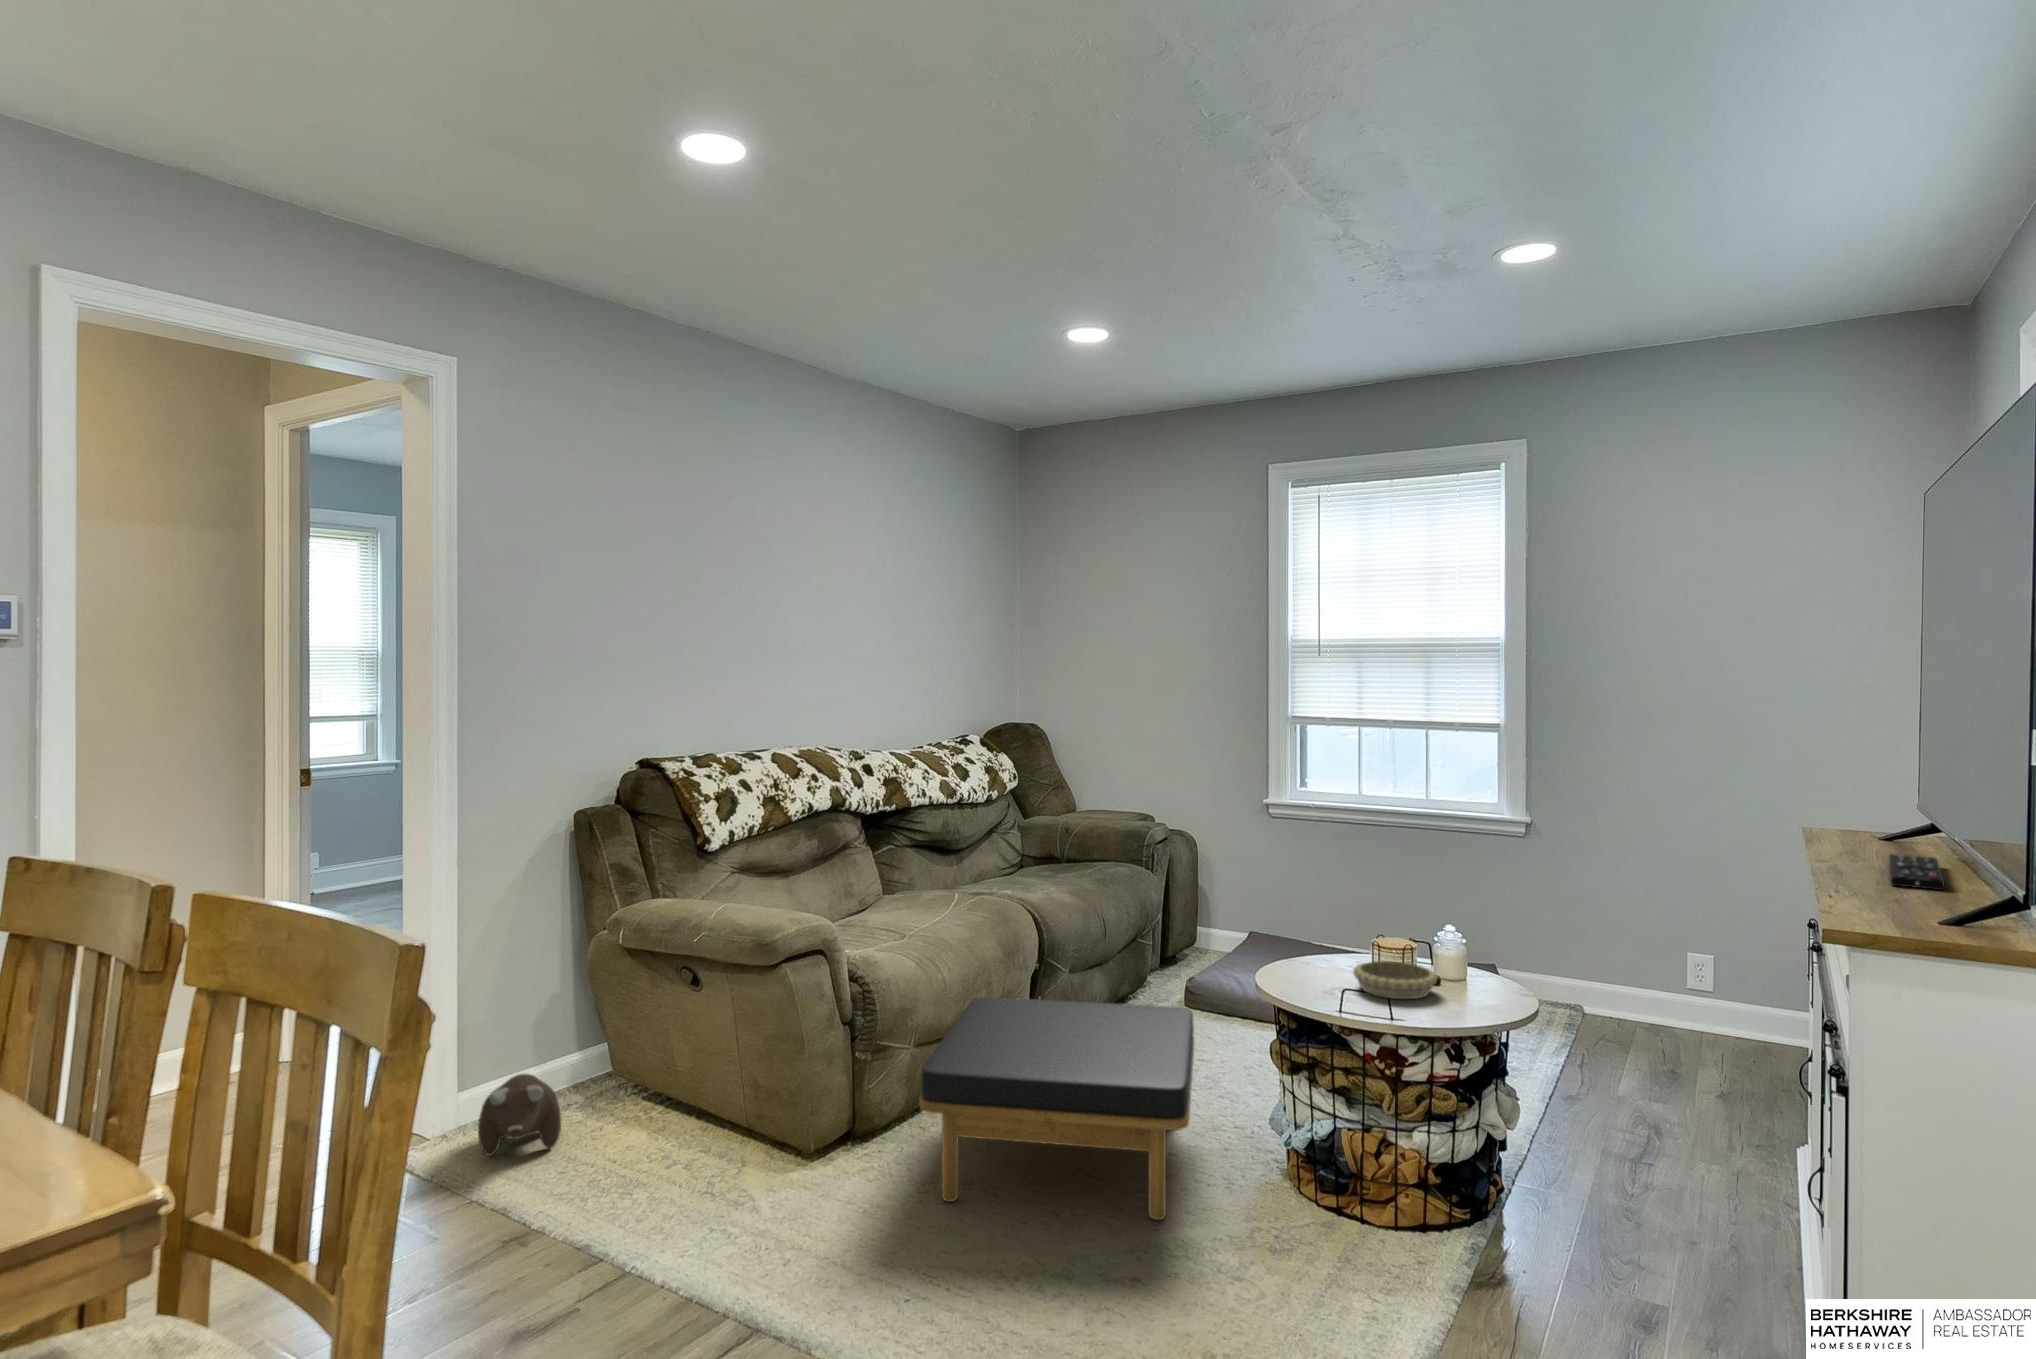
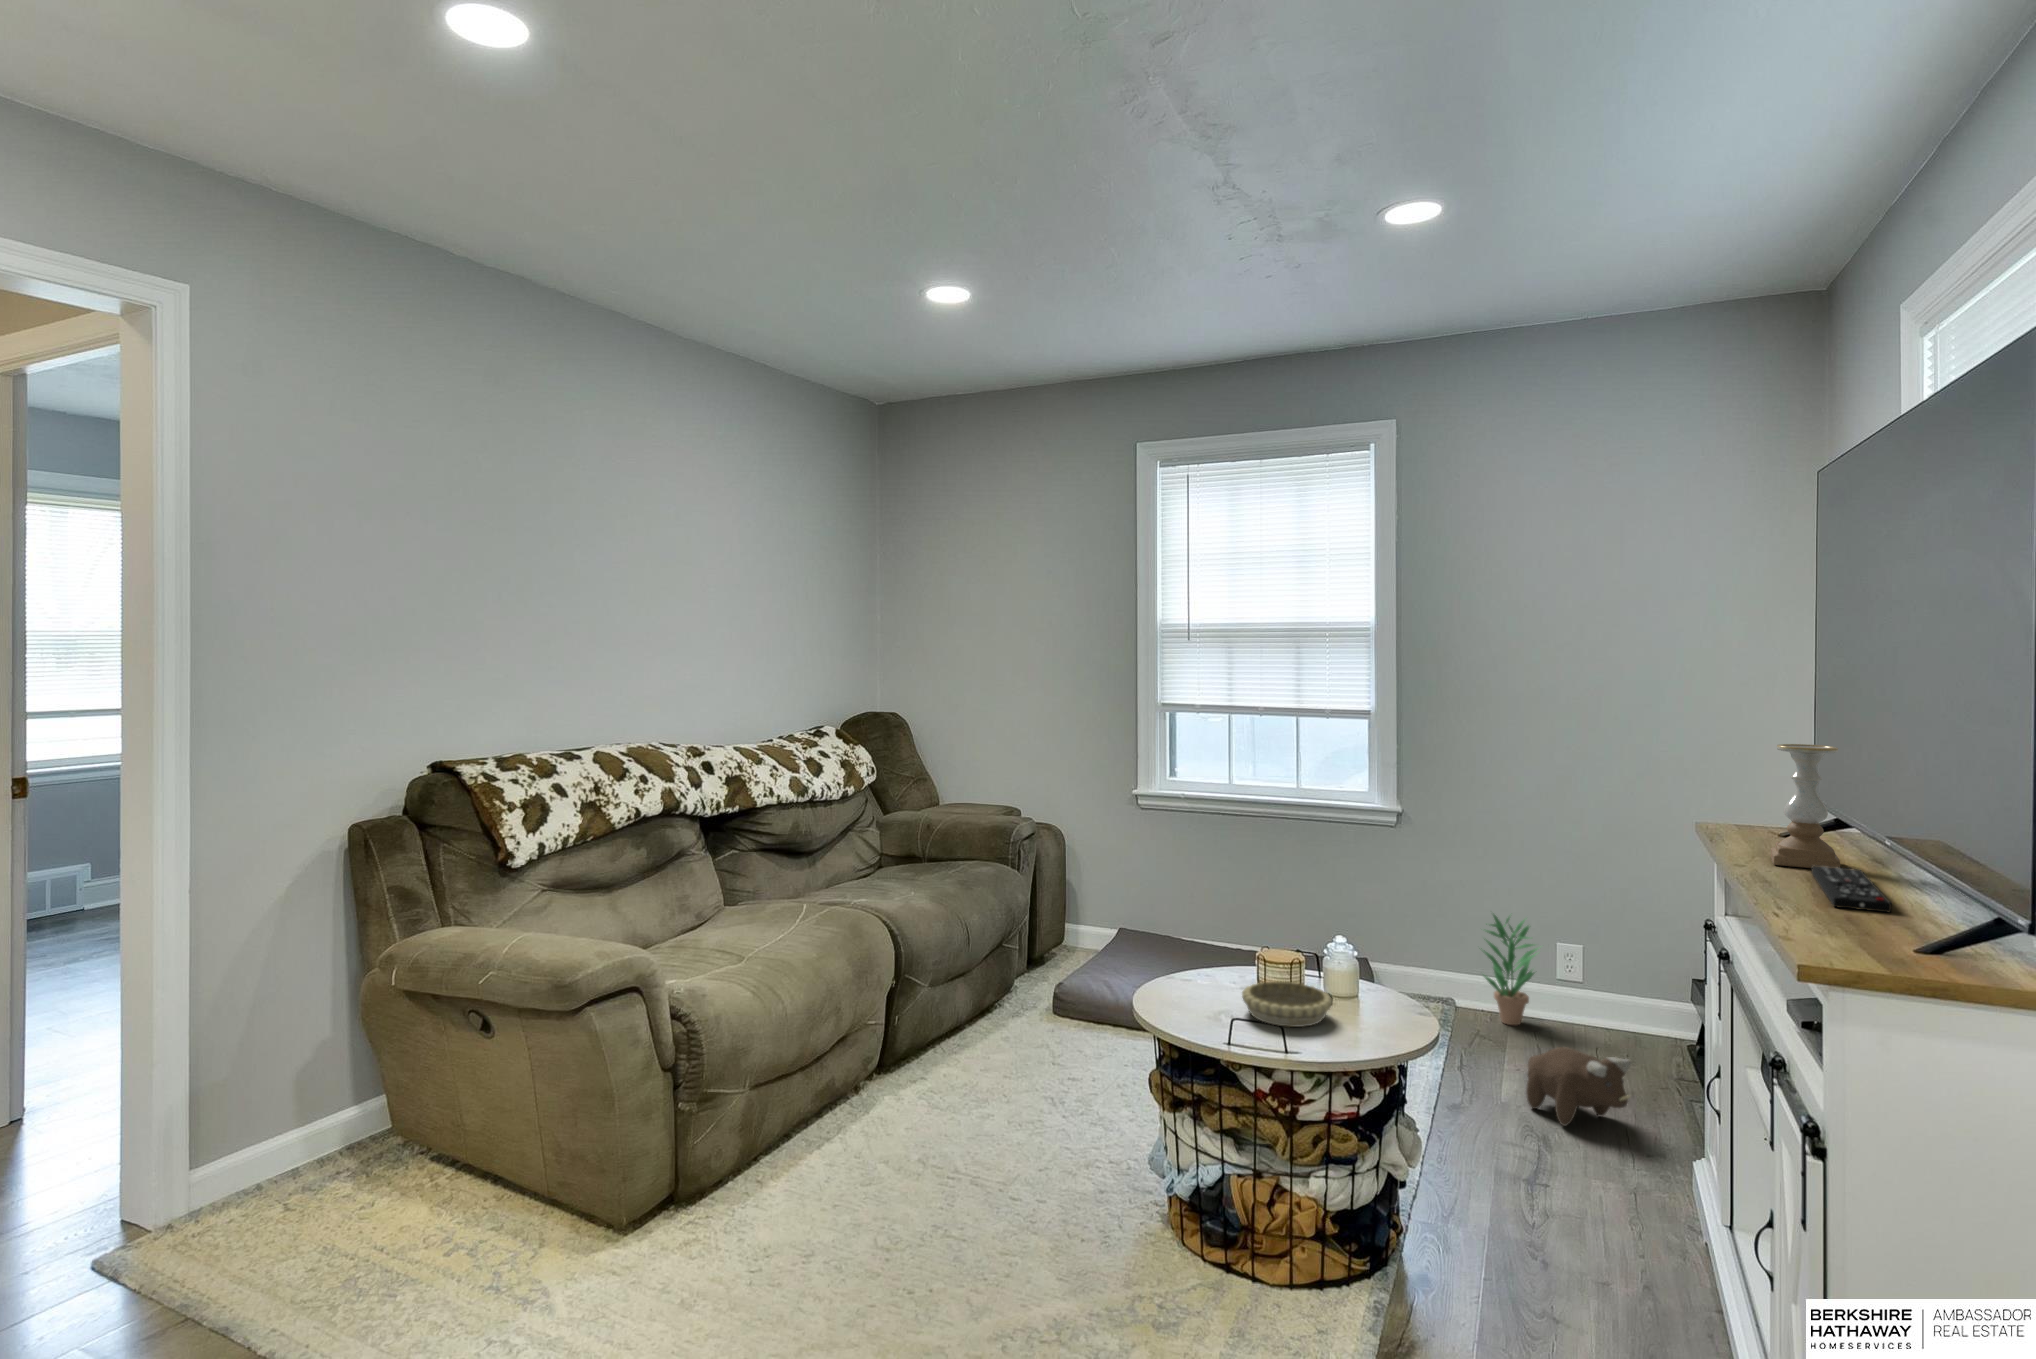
candle holder: none [1857,743,1921,860] -> present [1771,744,1840,868]
potted plant: none [1604,916,1671,1030] -> present [1481,915,1538,1025]
ottoman: present [920,997,1194,1220] -> none [752,1028,1067,1292]
plush toy: present [478,1074,561,1156] -> present [1526,1047,1632,1126]

